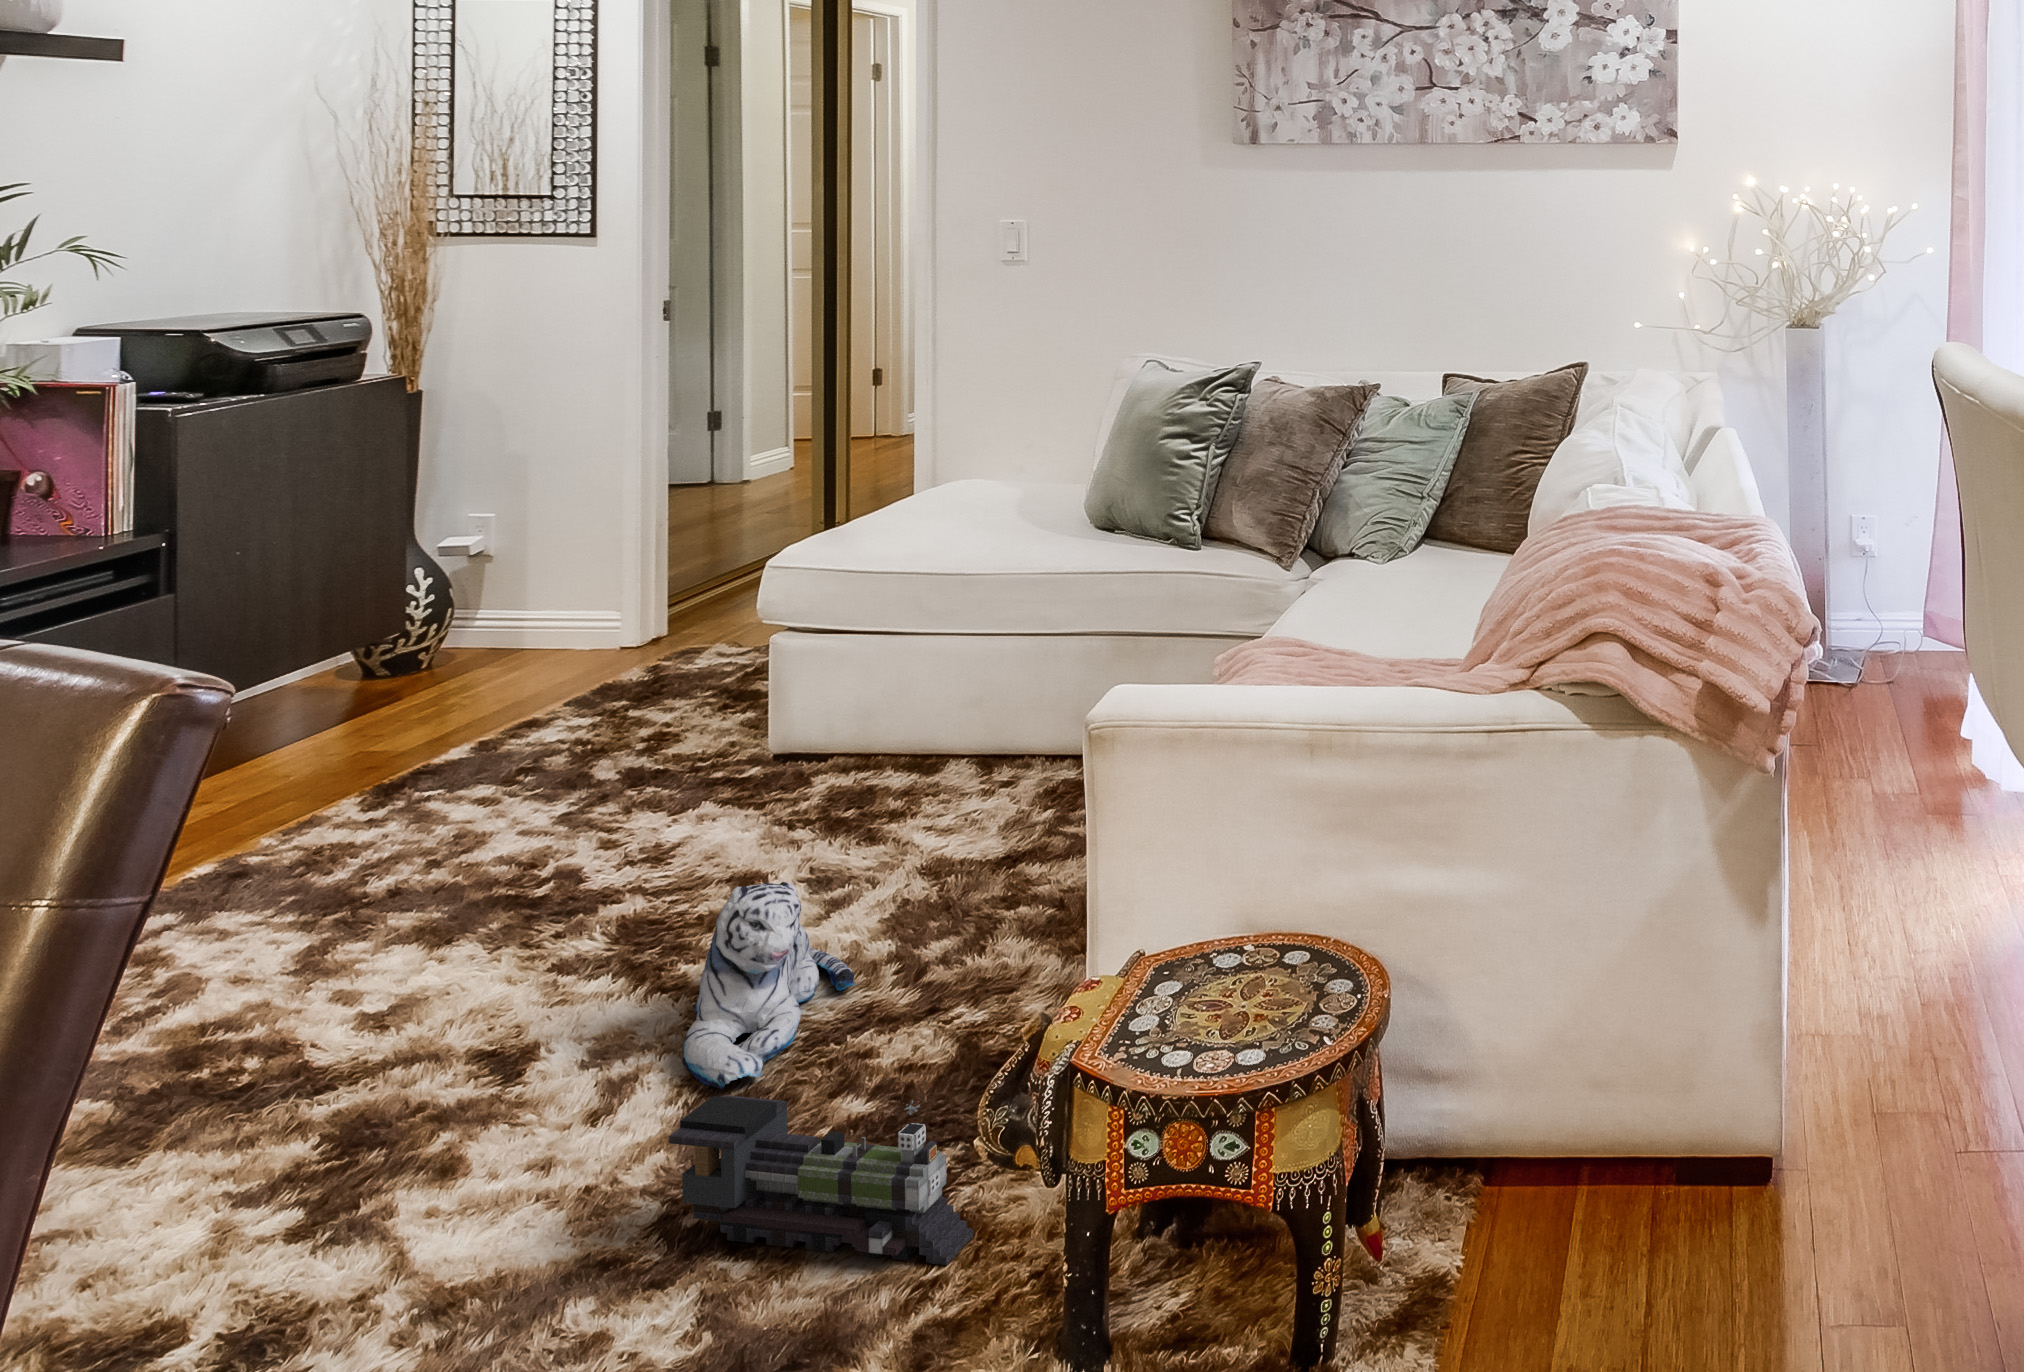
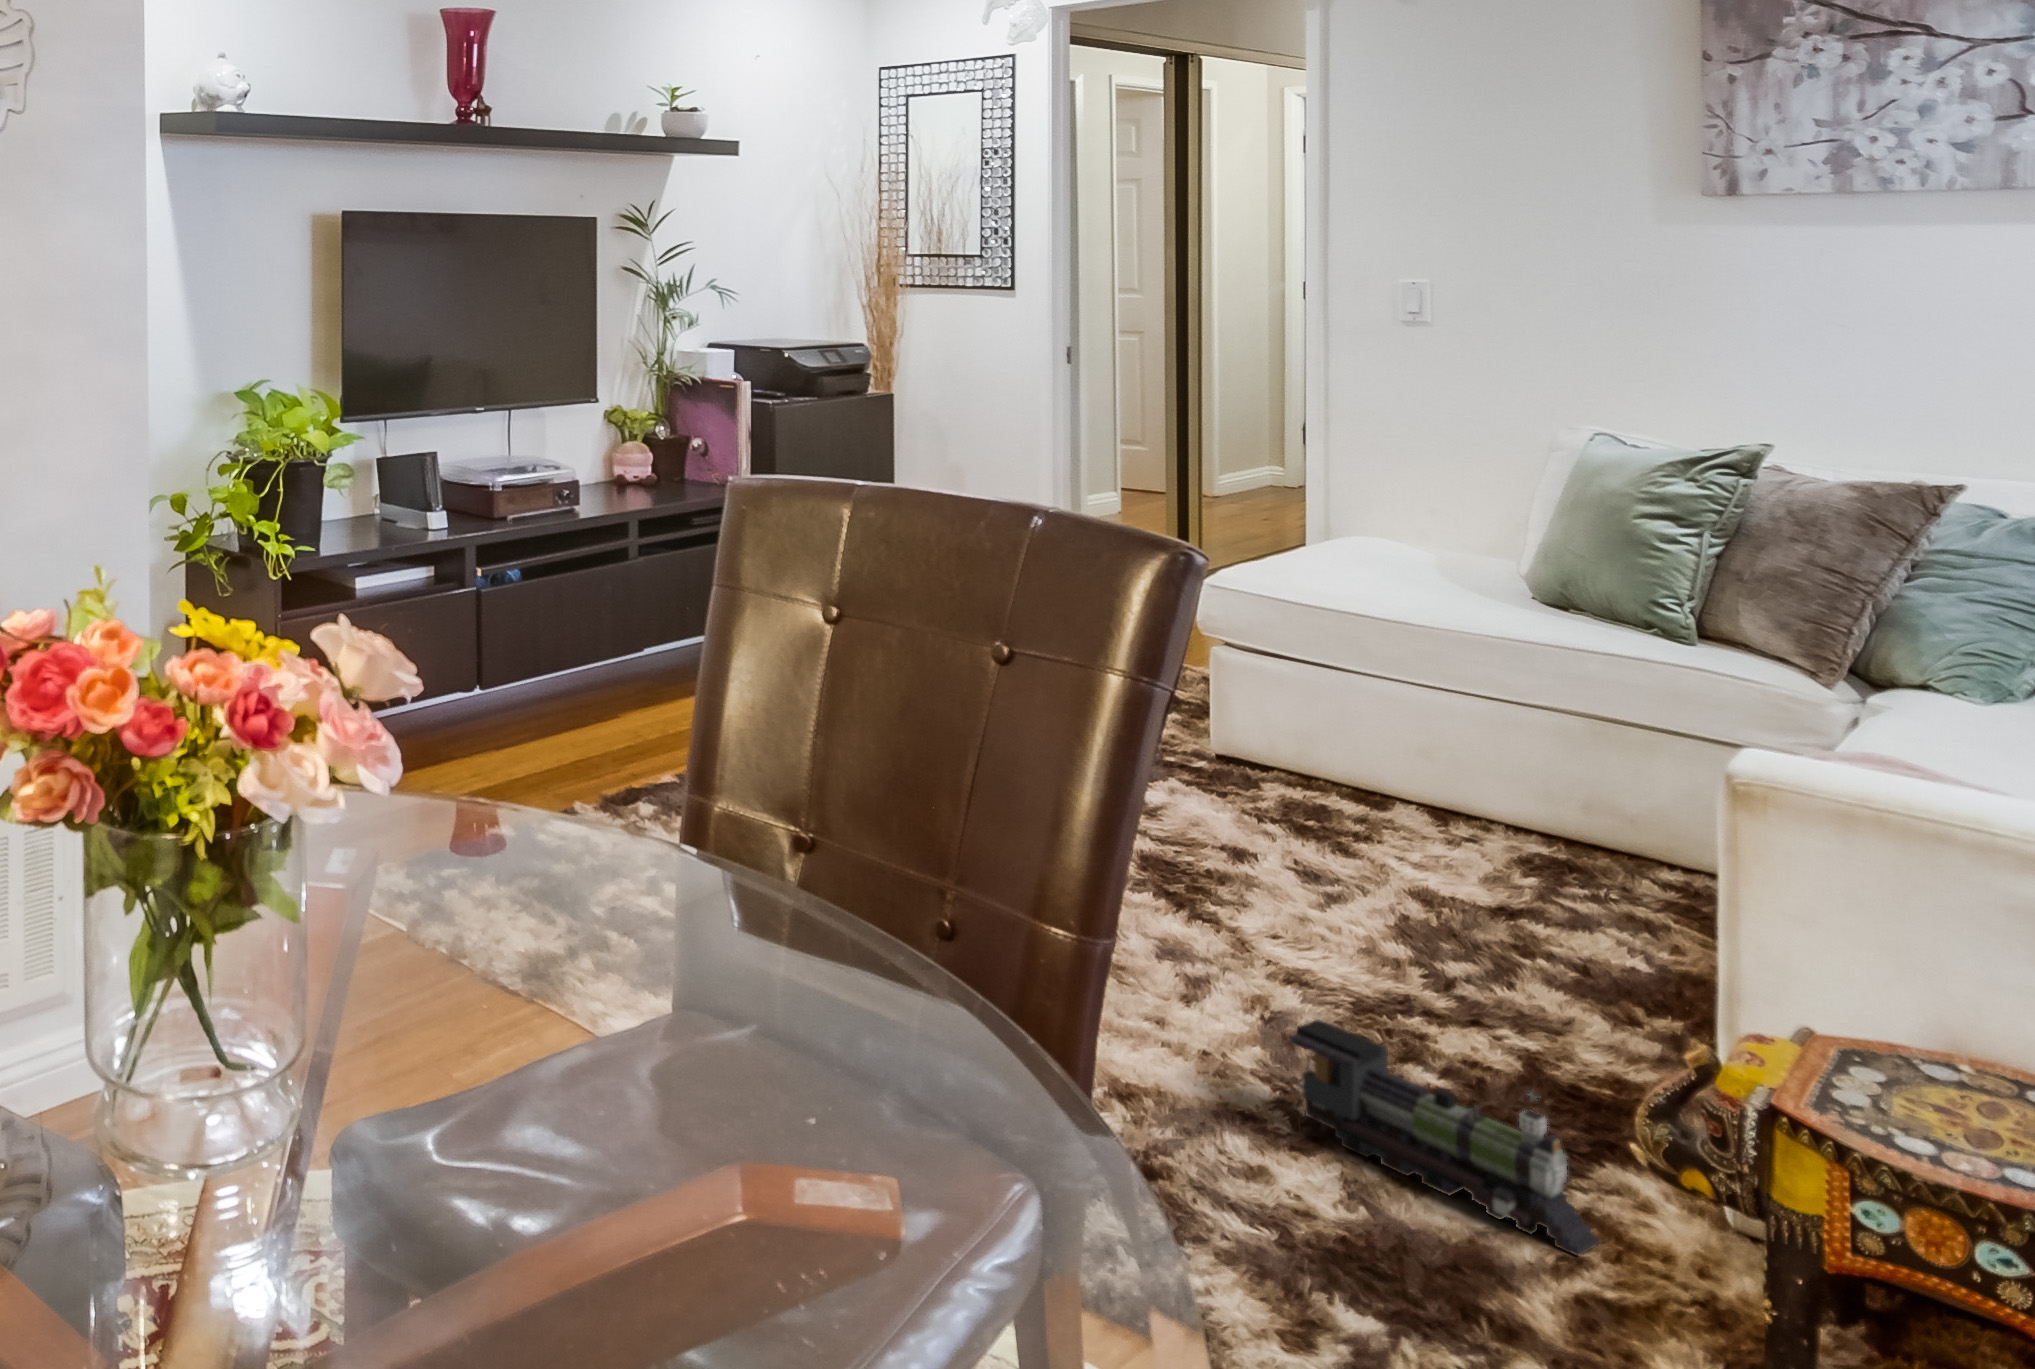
plush toy: present [682,882,855,1089] -> none [1231,854,1379,1025]

